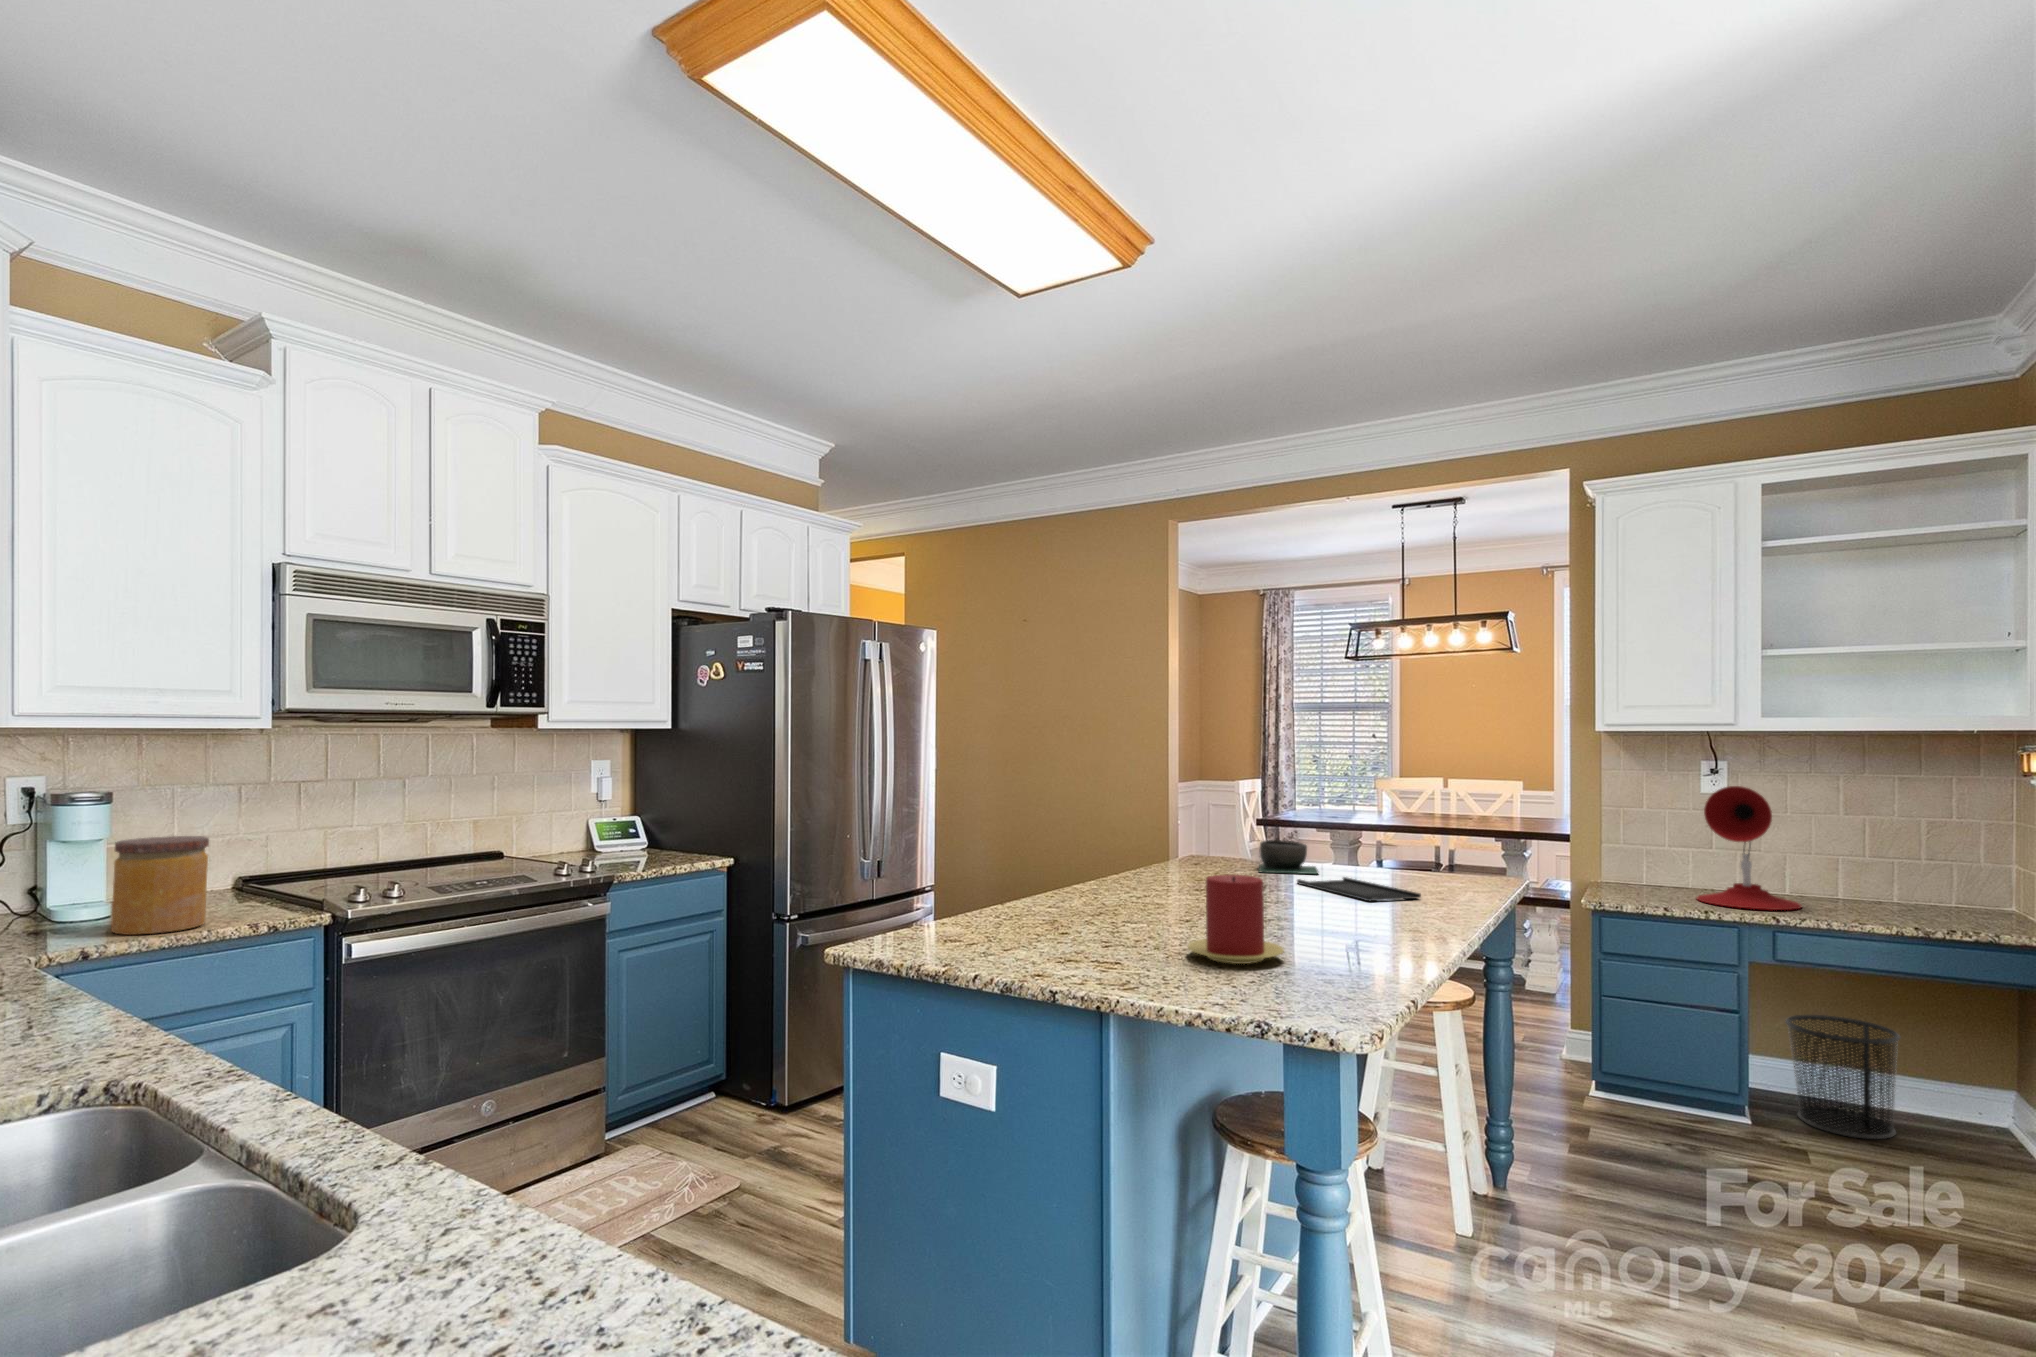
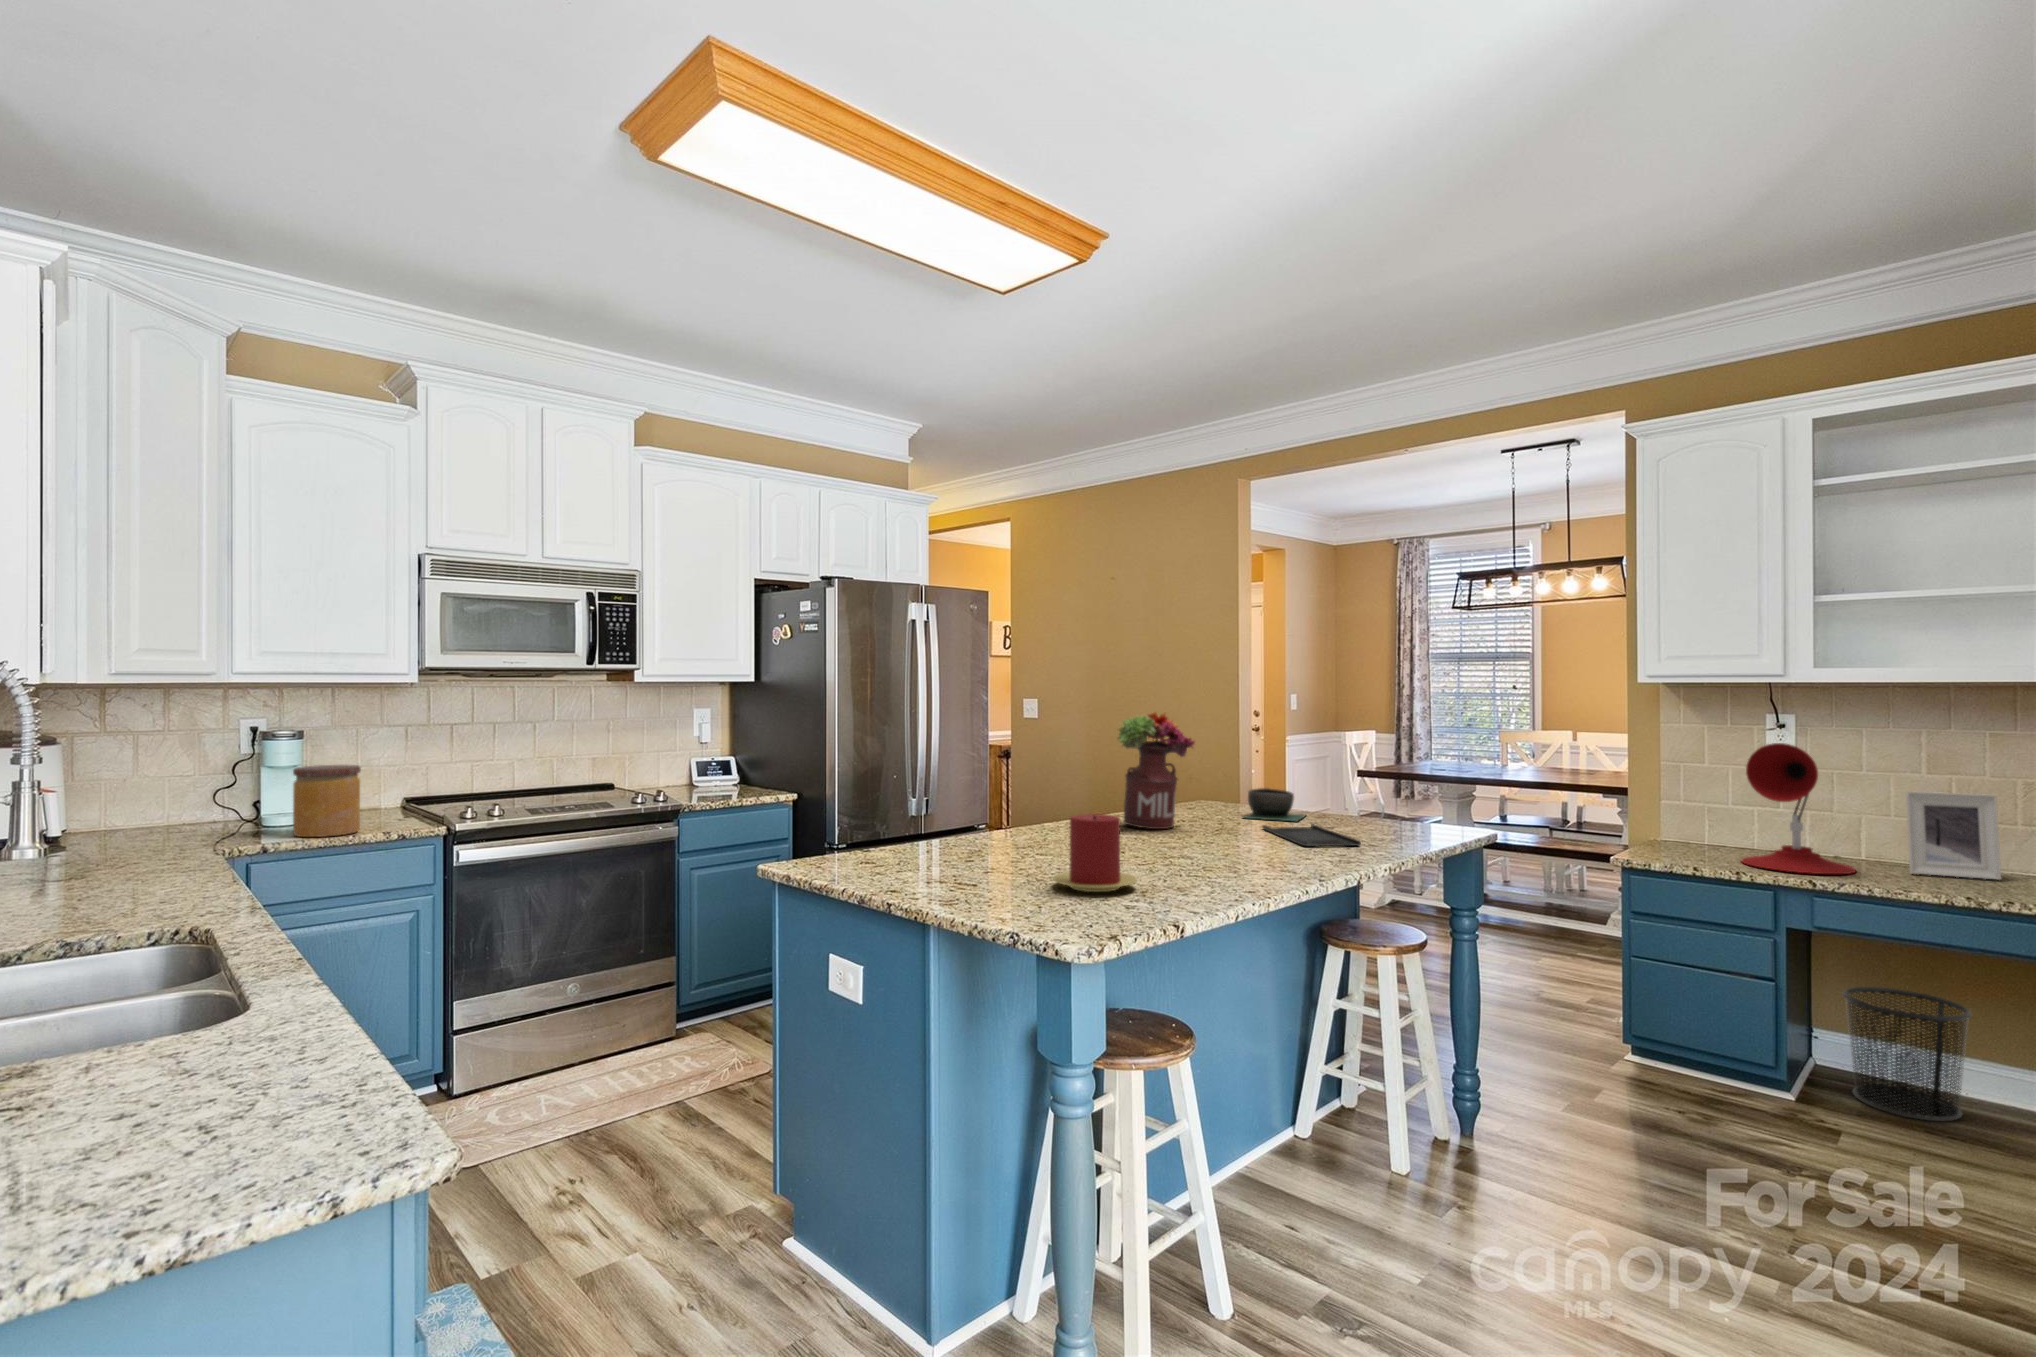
flower arrangement: none [1149,759,1233,887] -> present [1118,712,1195,829]
picture frame: none [1837,830,1923,909] -> present [1906,791,2001,880]

